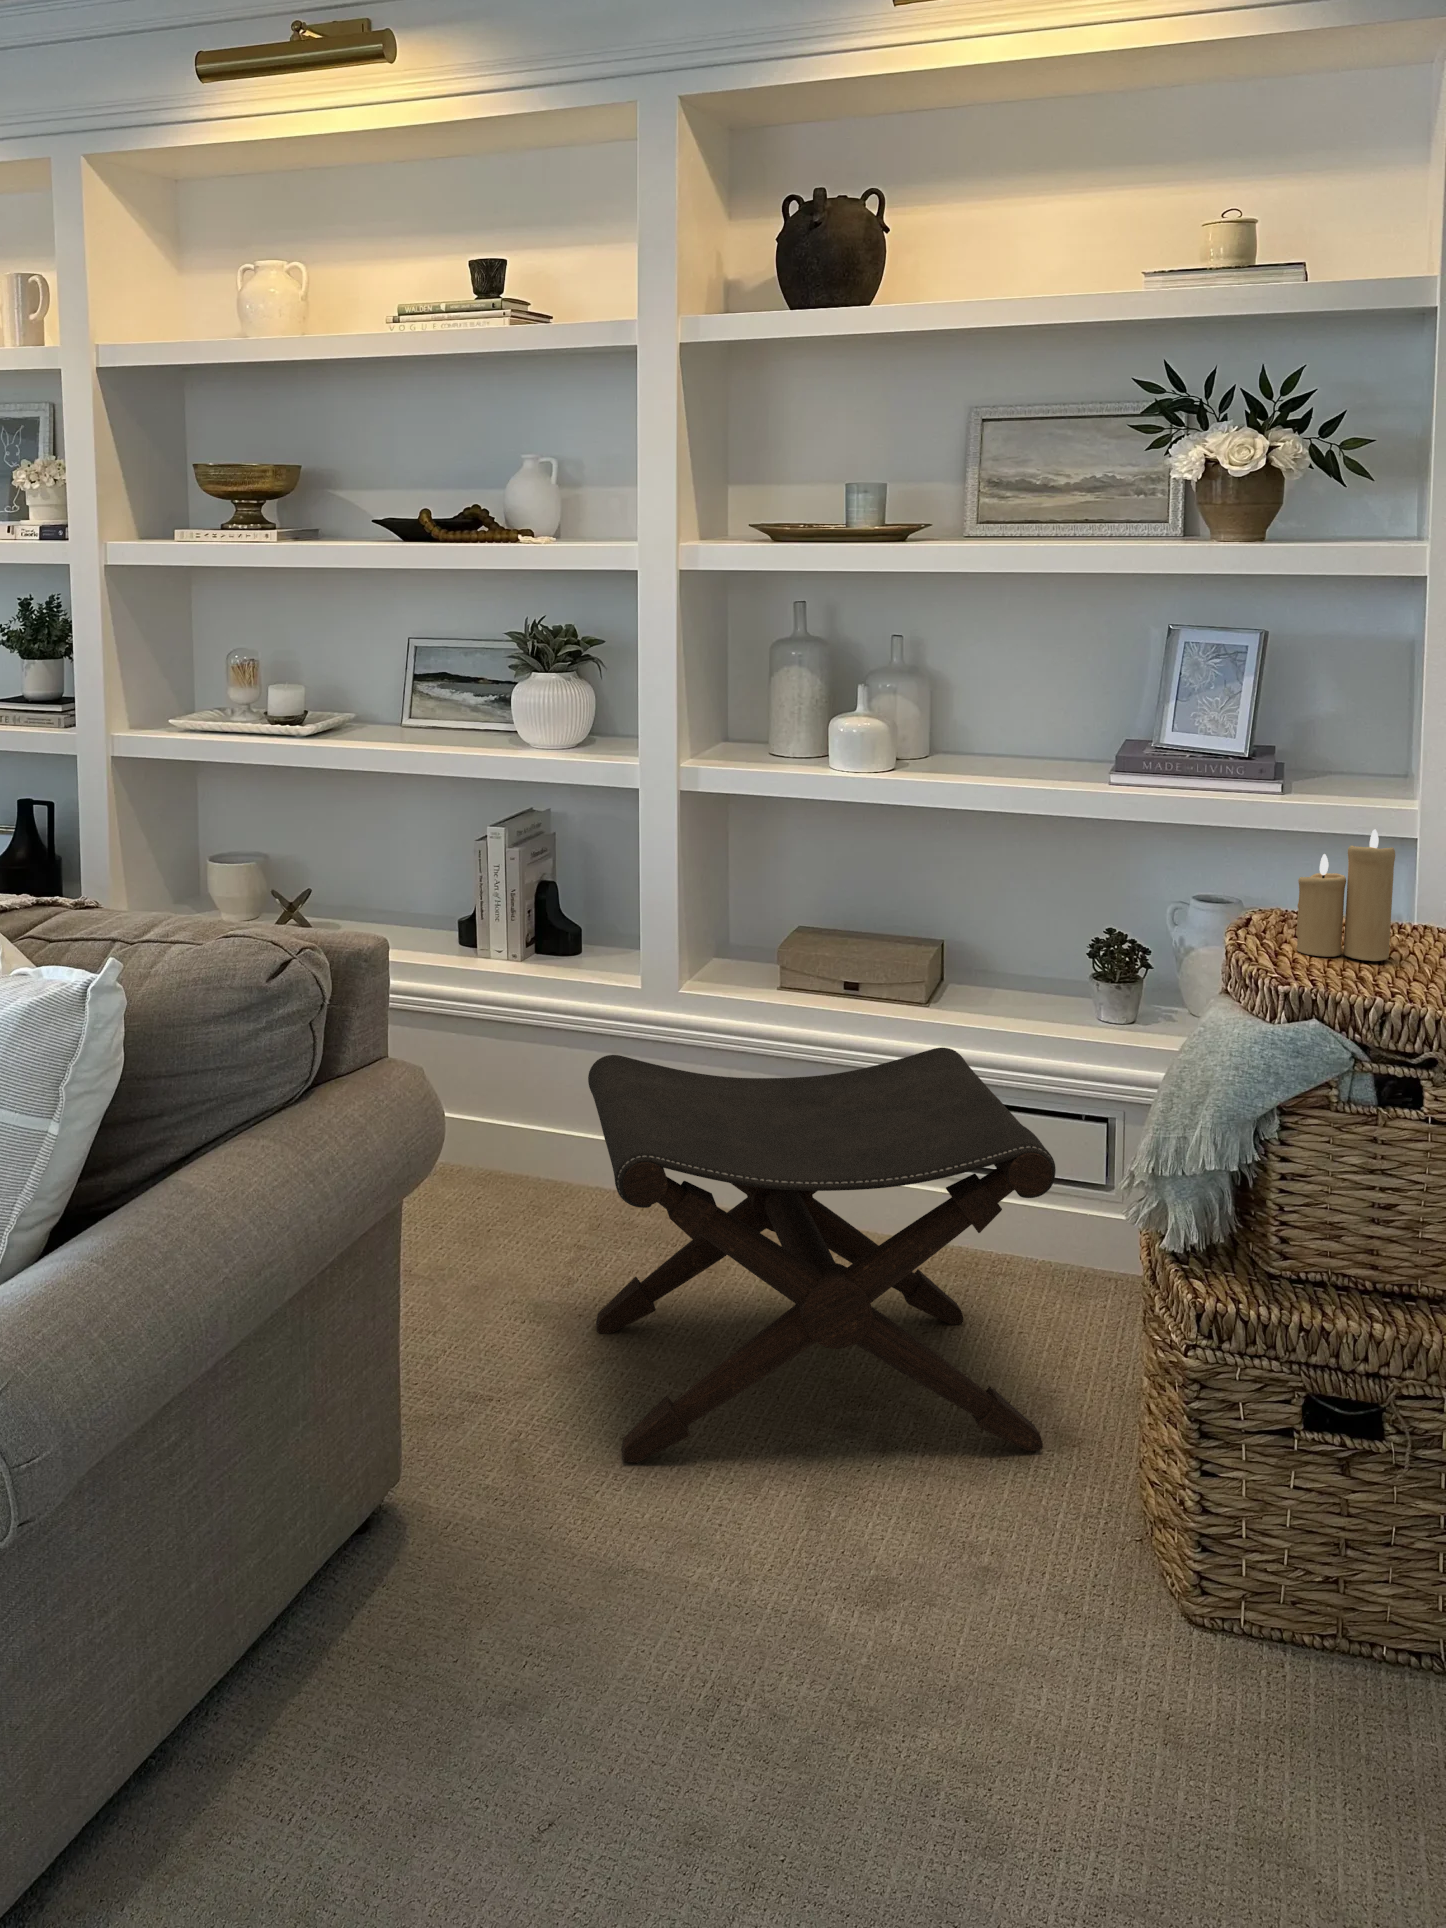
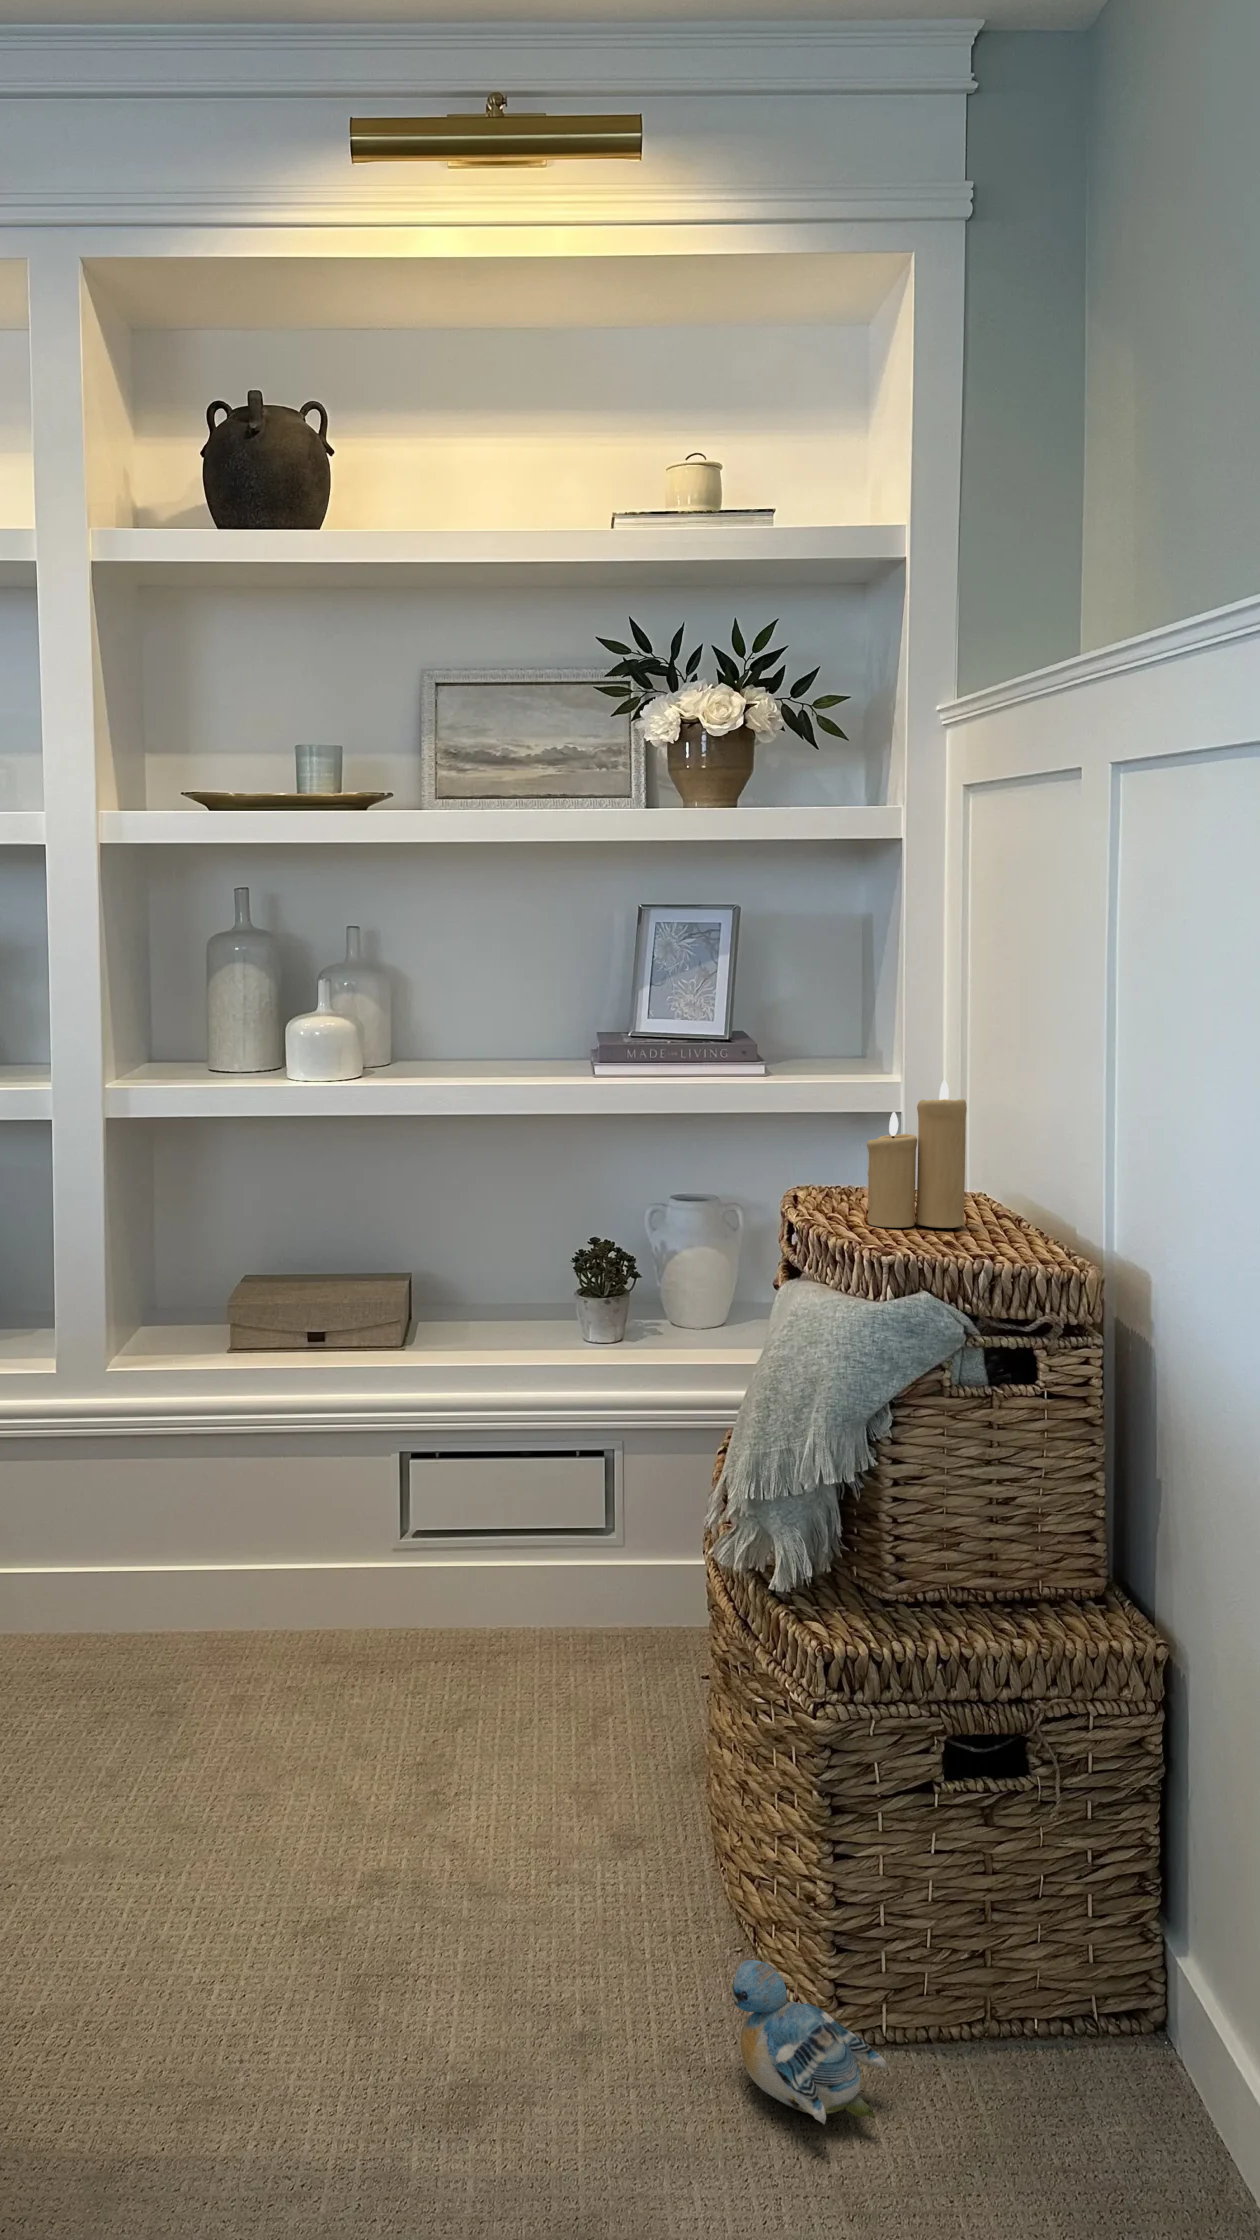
footstool: present [588,1048,1056,1463] -> none [11,1390,616,1985]
plush toy: none [1100,1539,1223,1680] -> present [732,1960,887,2124]

